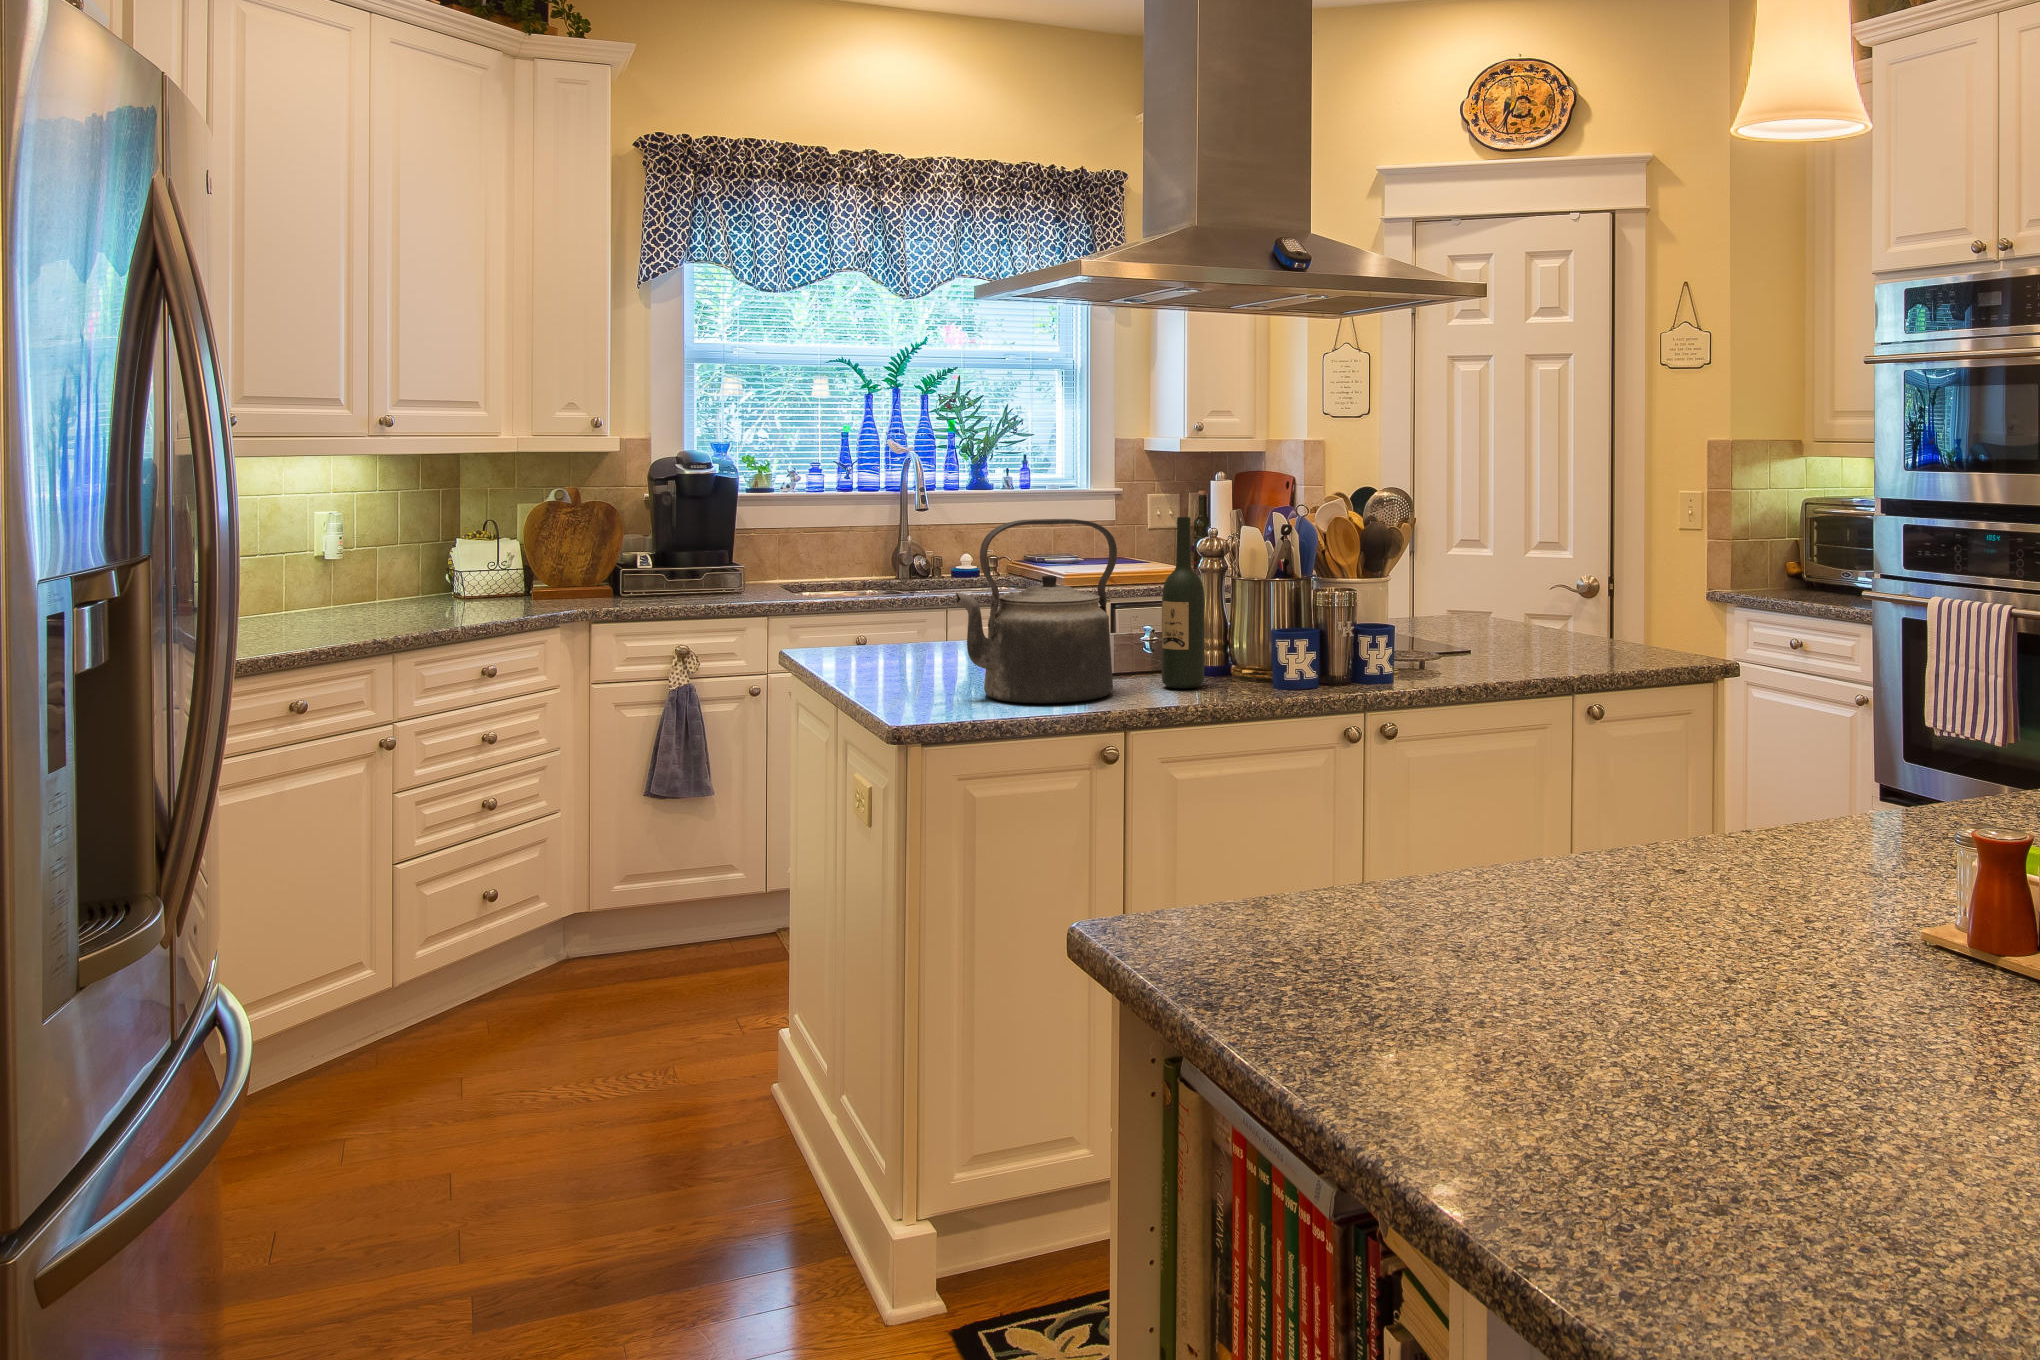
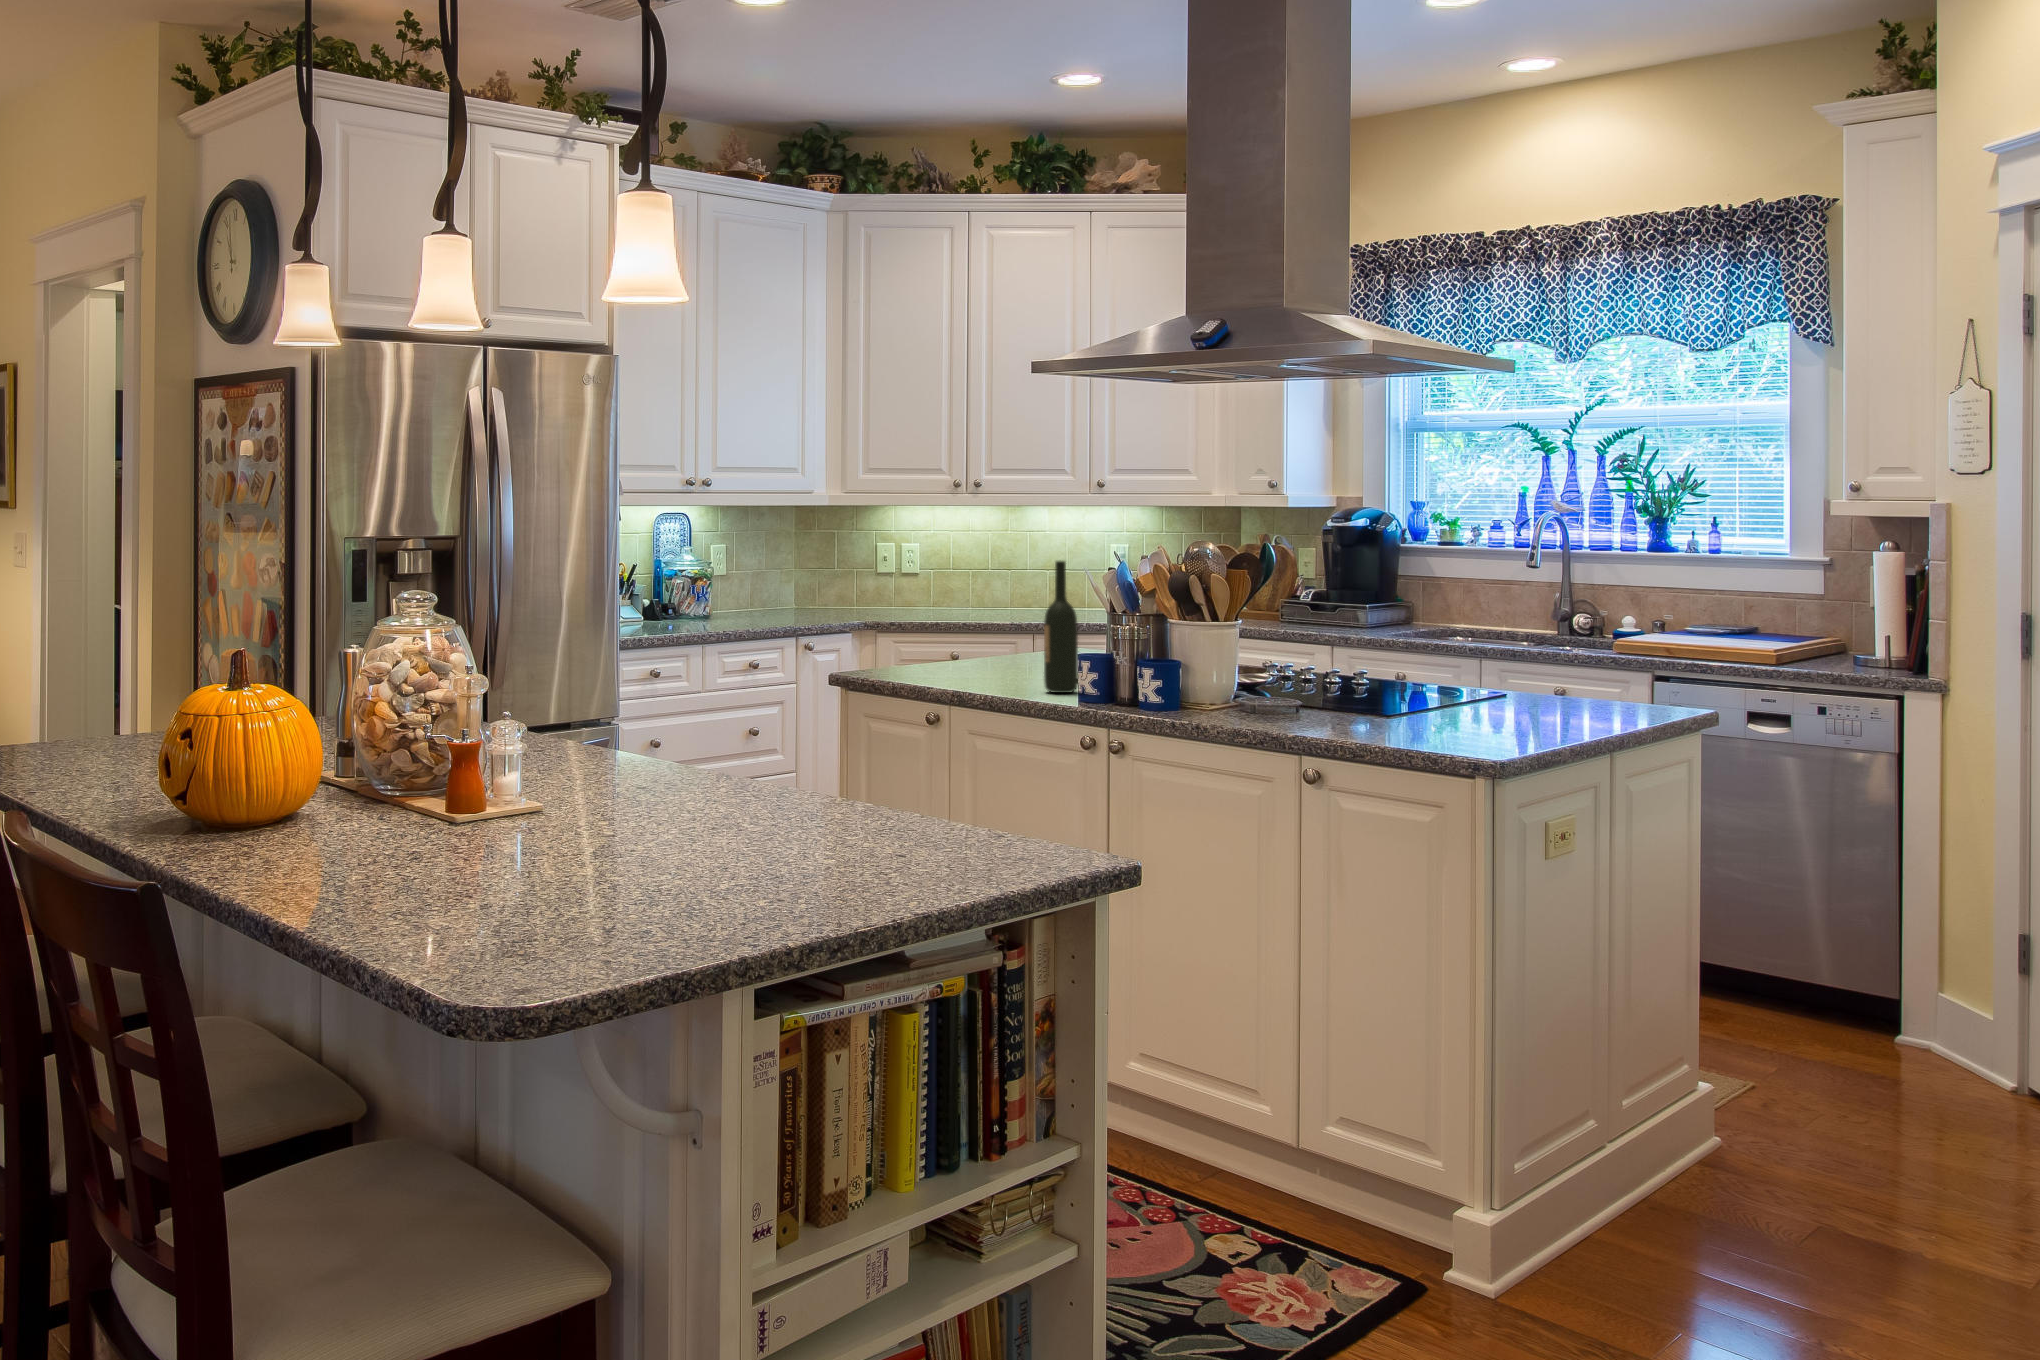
kettle: present [955,519,1117,703] -> none [925,558,1028,688]

